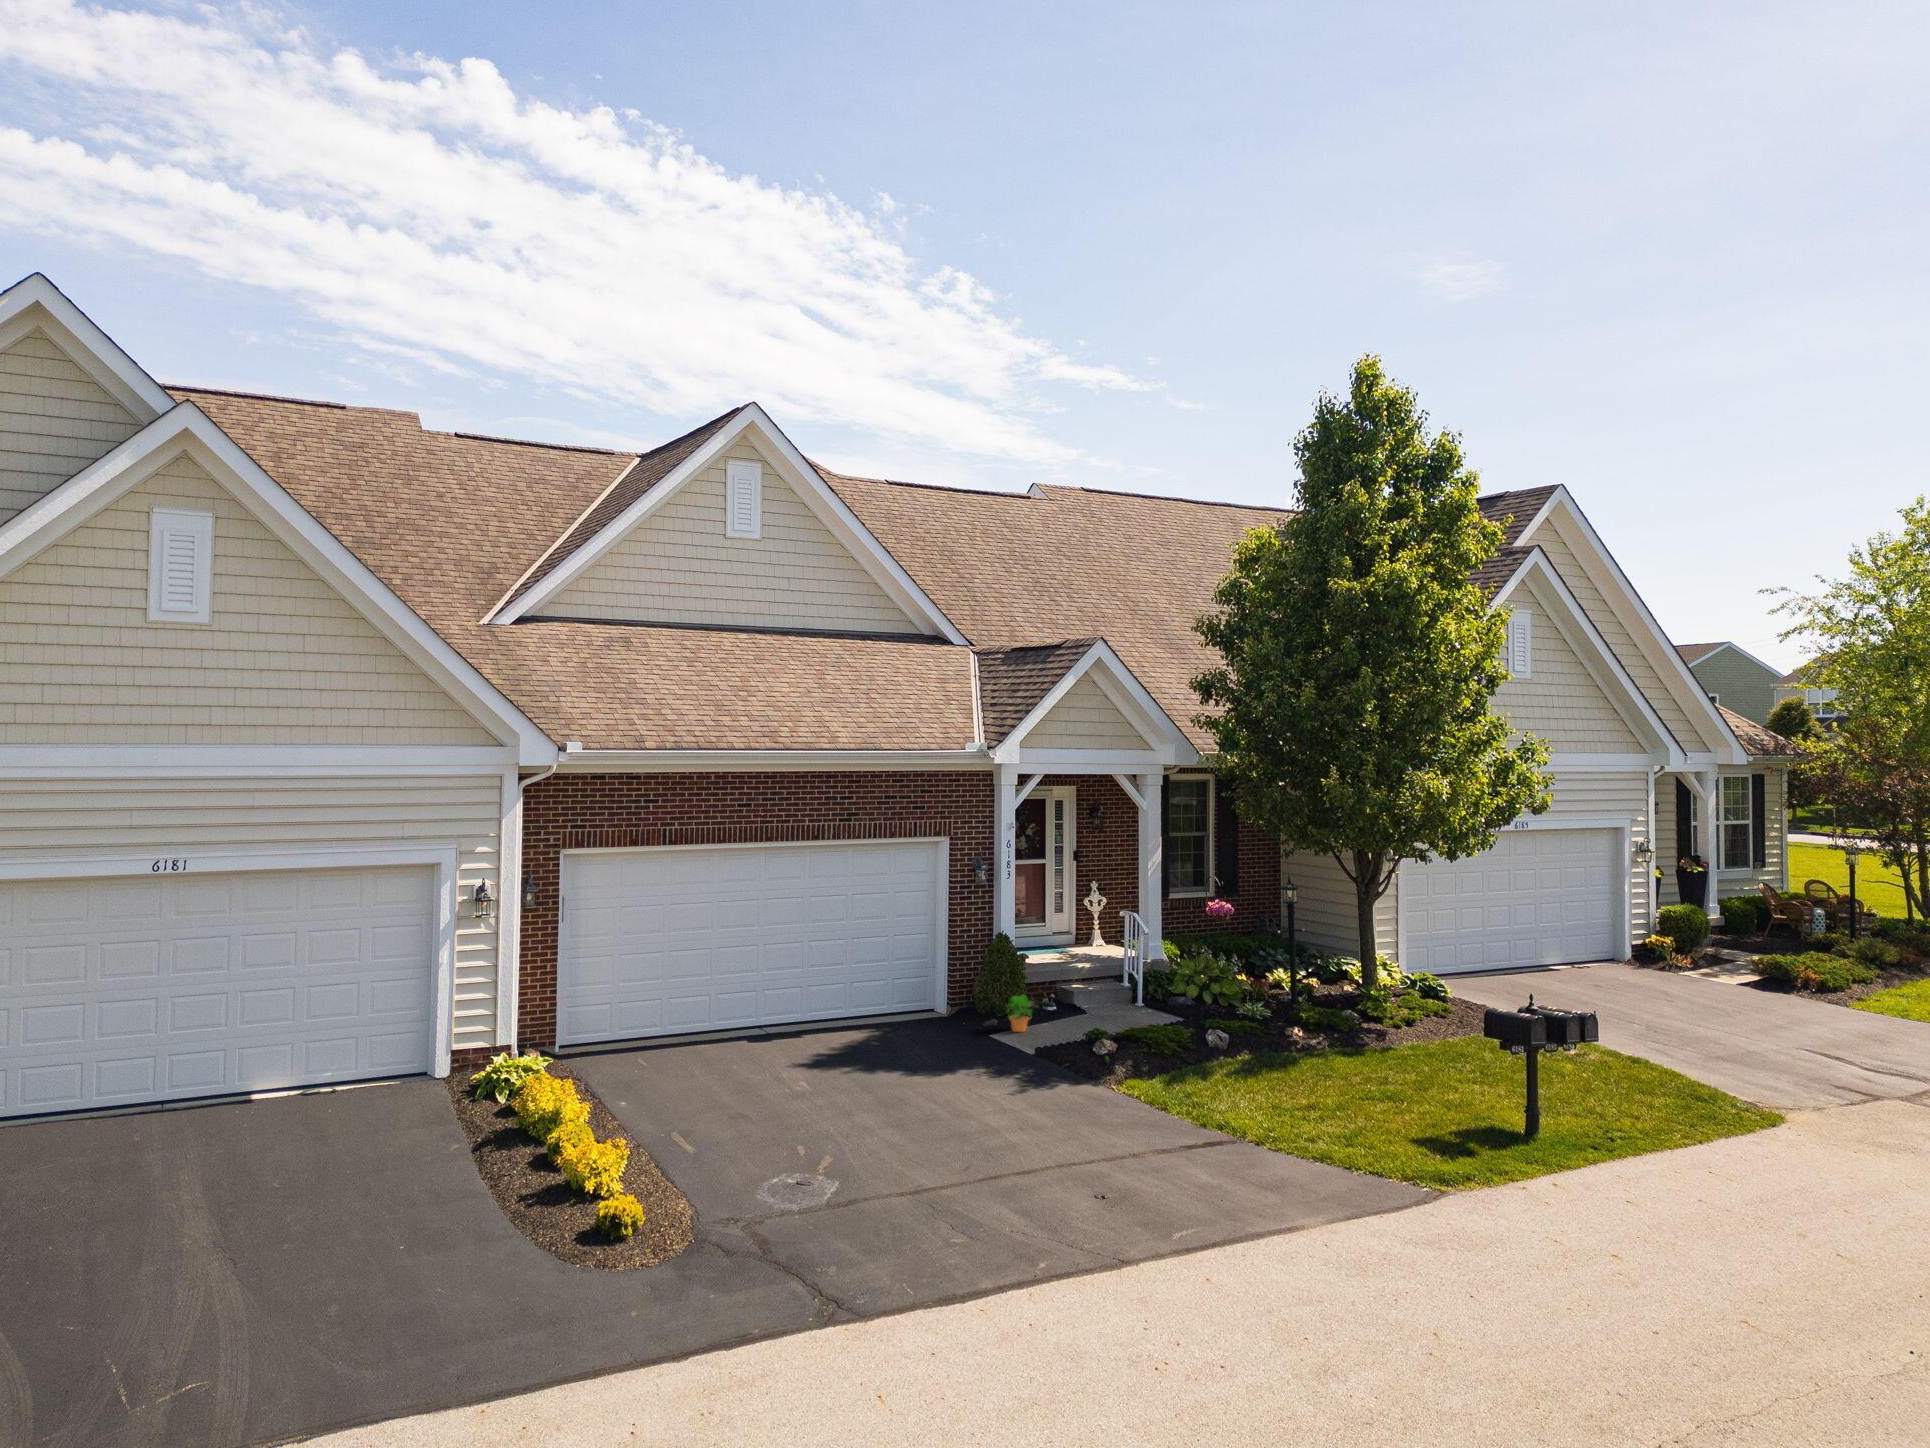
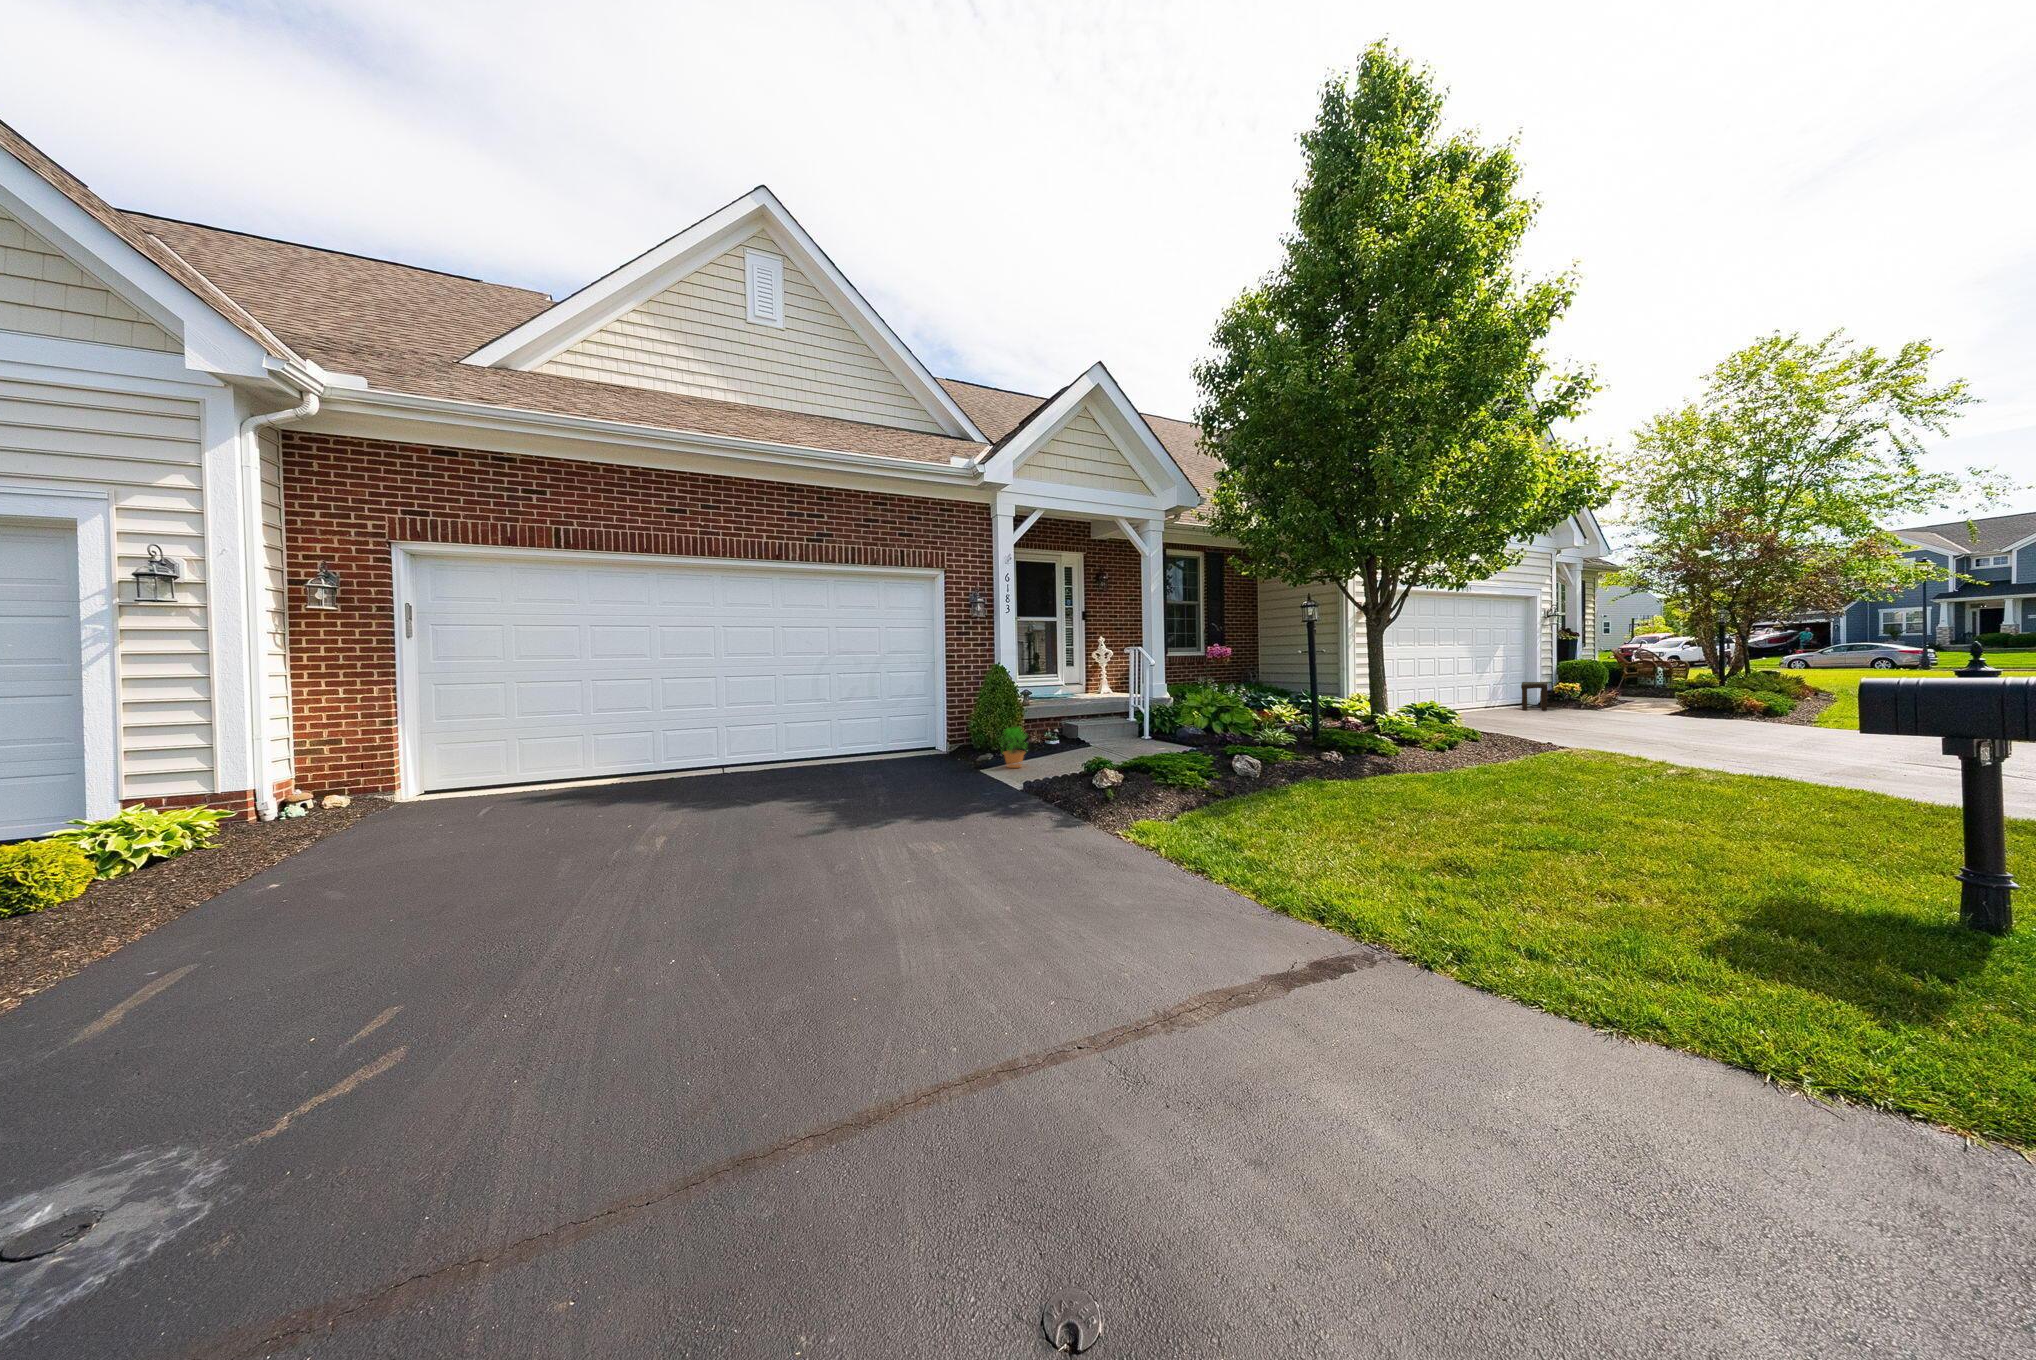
bench: none [1569,930,1607,968] -> present [1521,682,1548,711]

